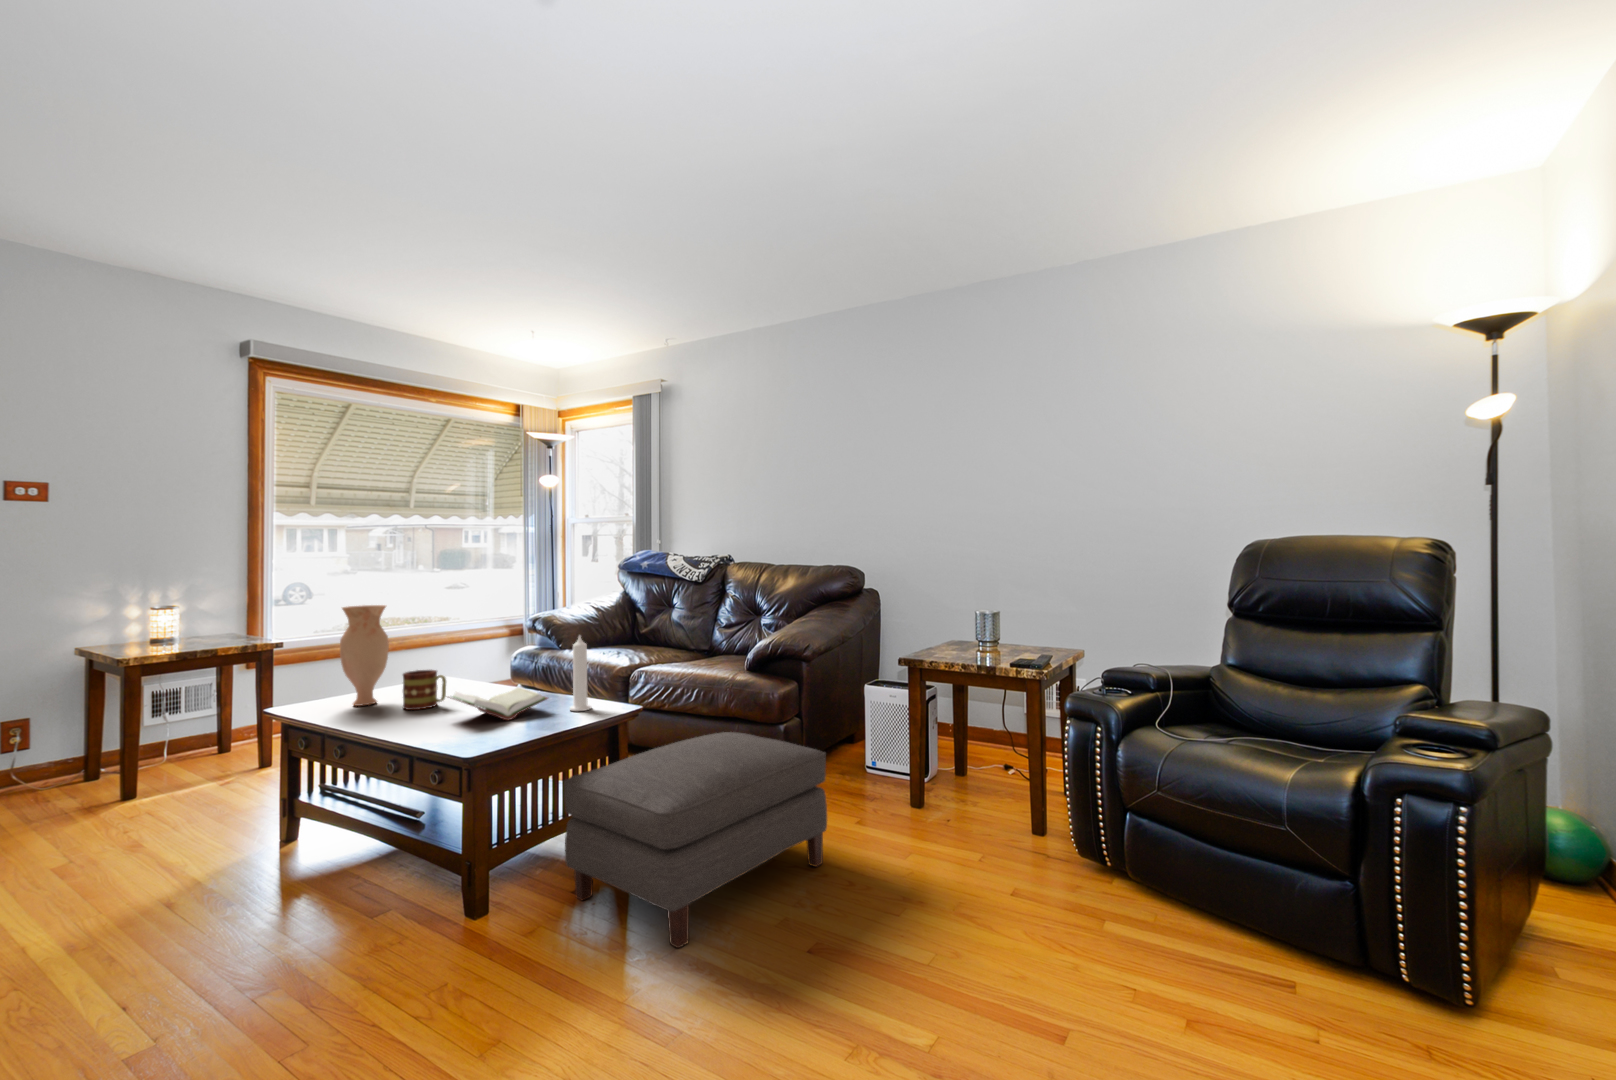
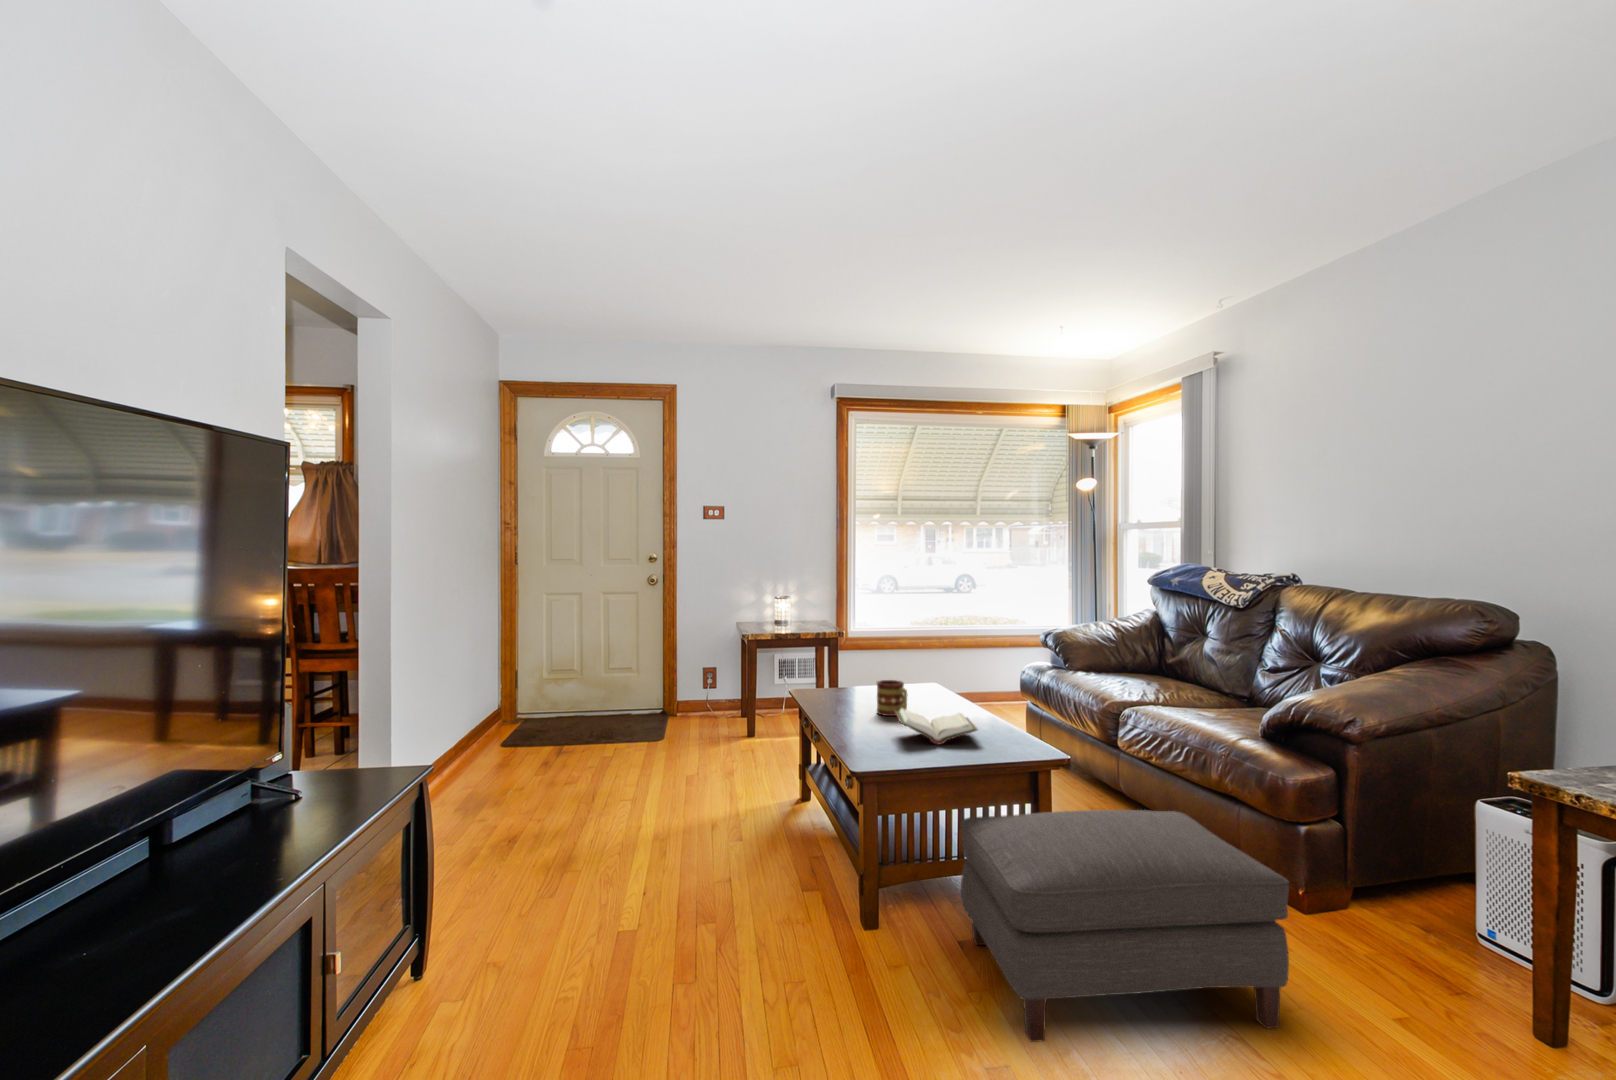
vase: present [340,605,389,706] -> none [840,617,875,703]
candle: present [570,636,591,711] -> none [998,671,1020,750]

